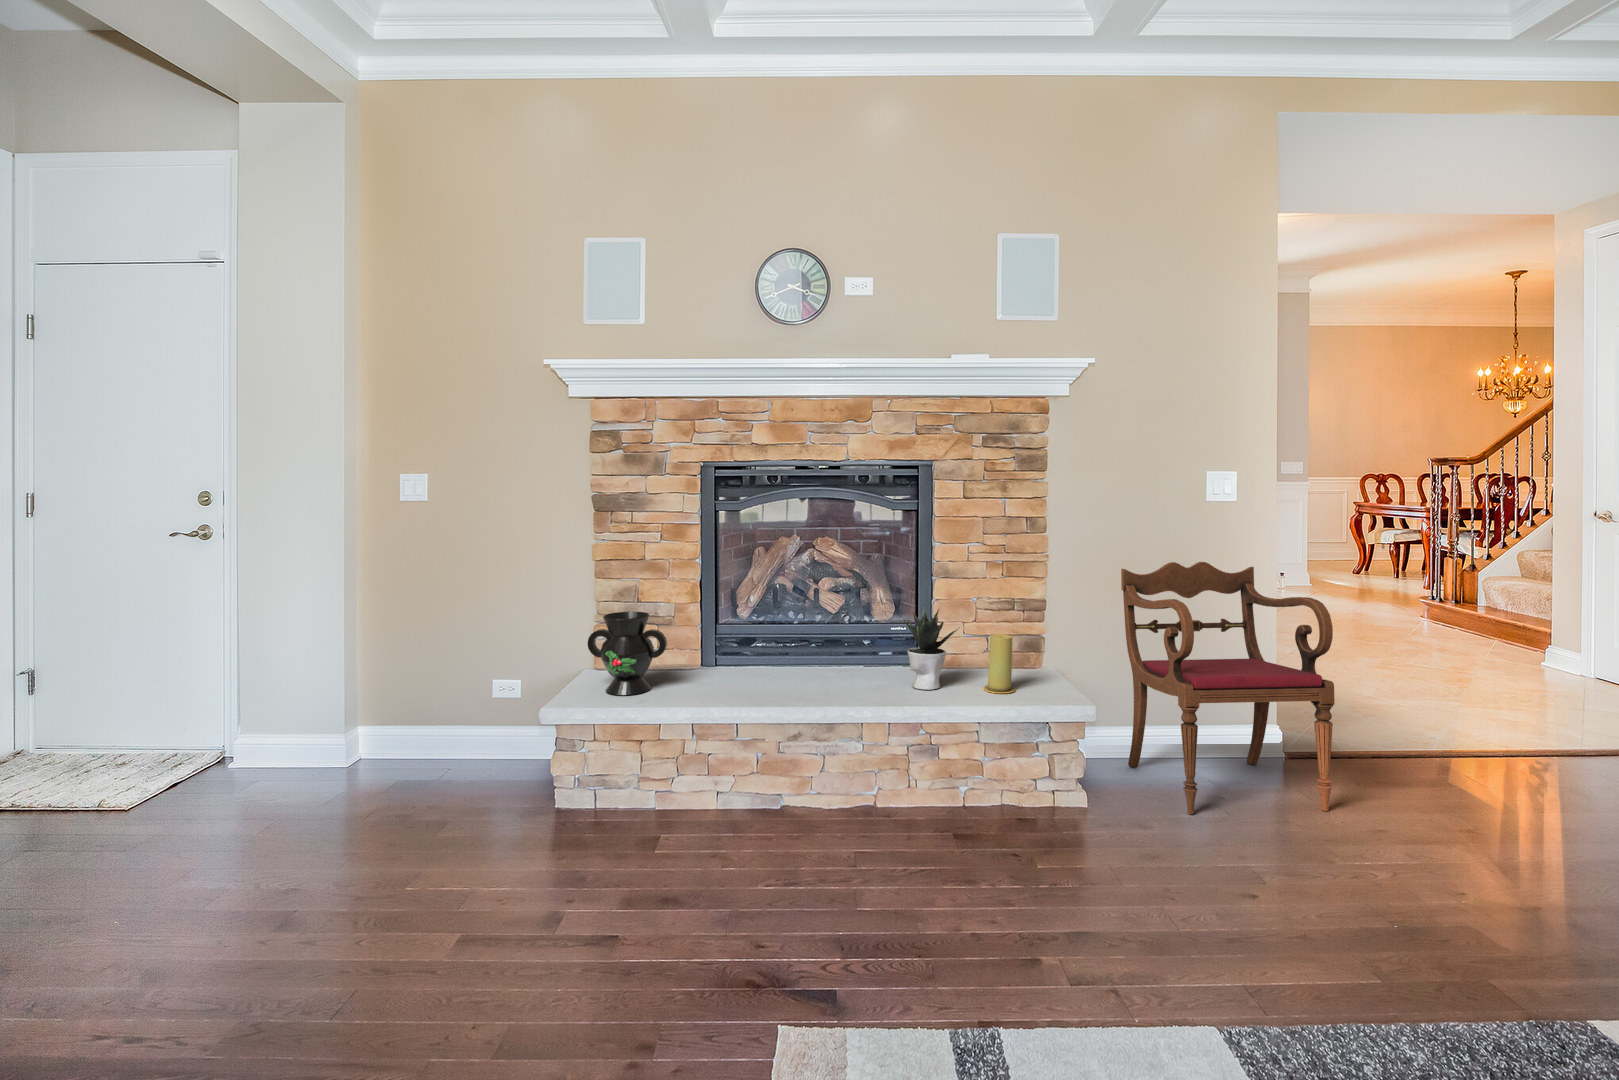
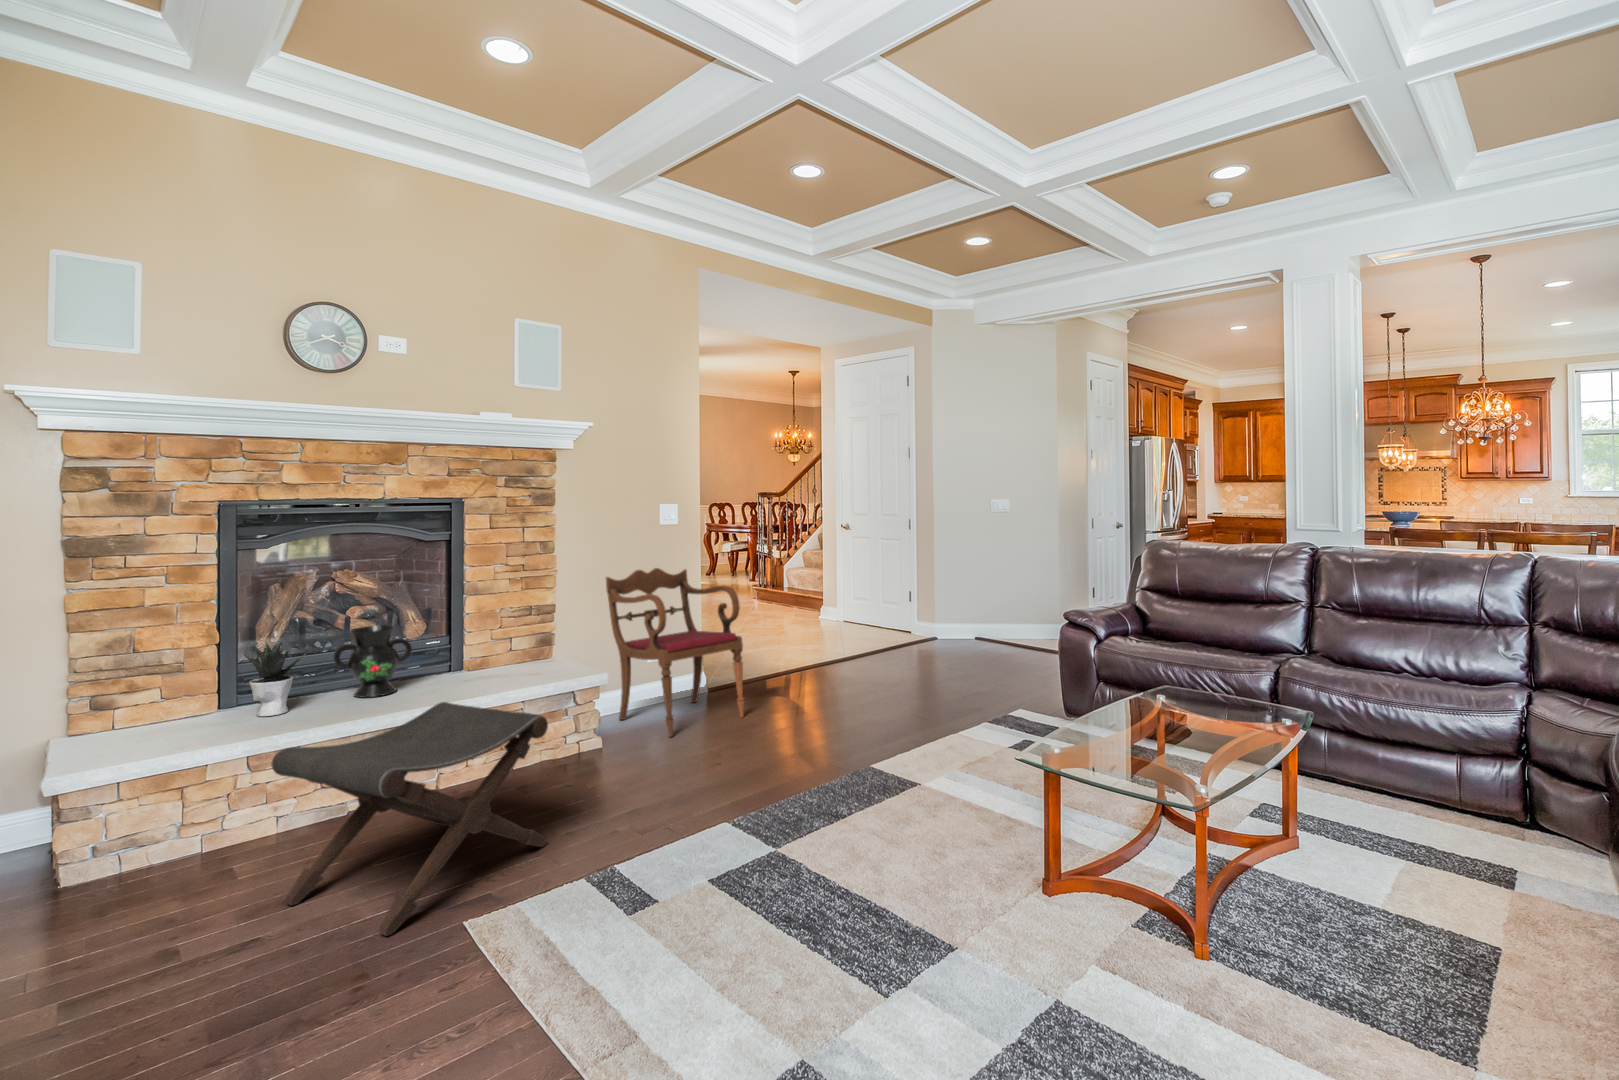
potted plant: present [904,608,958,690] -> present [243,638,305,716]
decorative vase: present [587,612,667,695] -> present [333,625,412,698]
candle: present [984,634,1015,693] -> none [520,633,546,679]
footstool: none [646,709,942,998] -> present [271,702,548,936]

